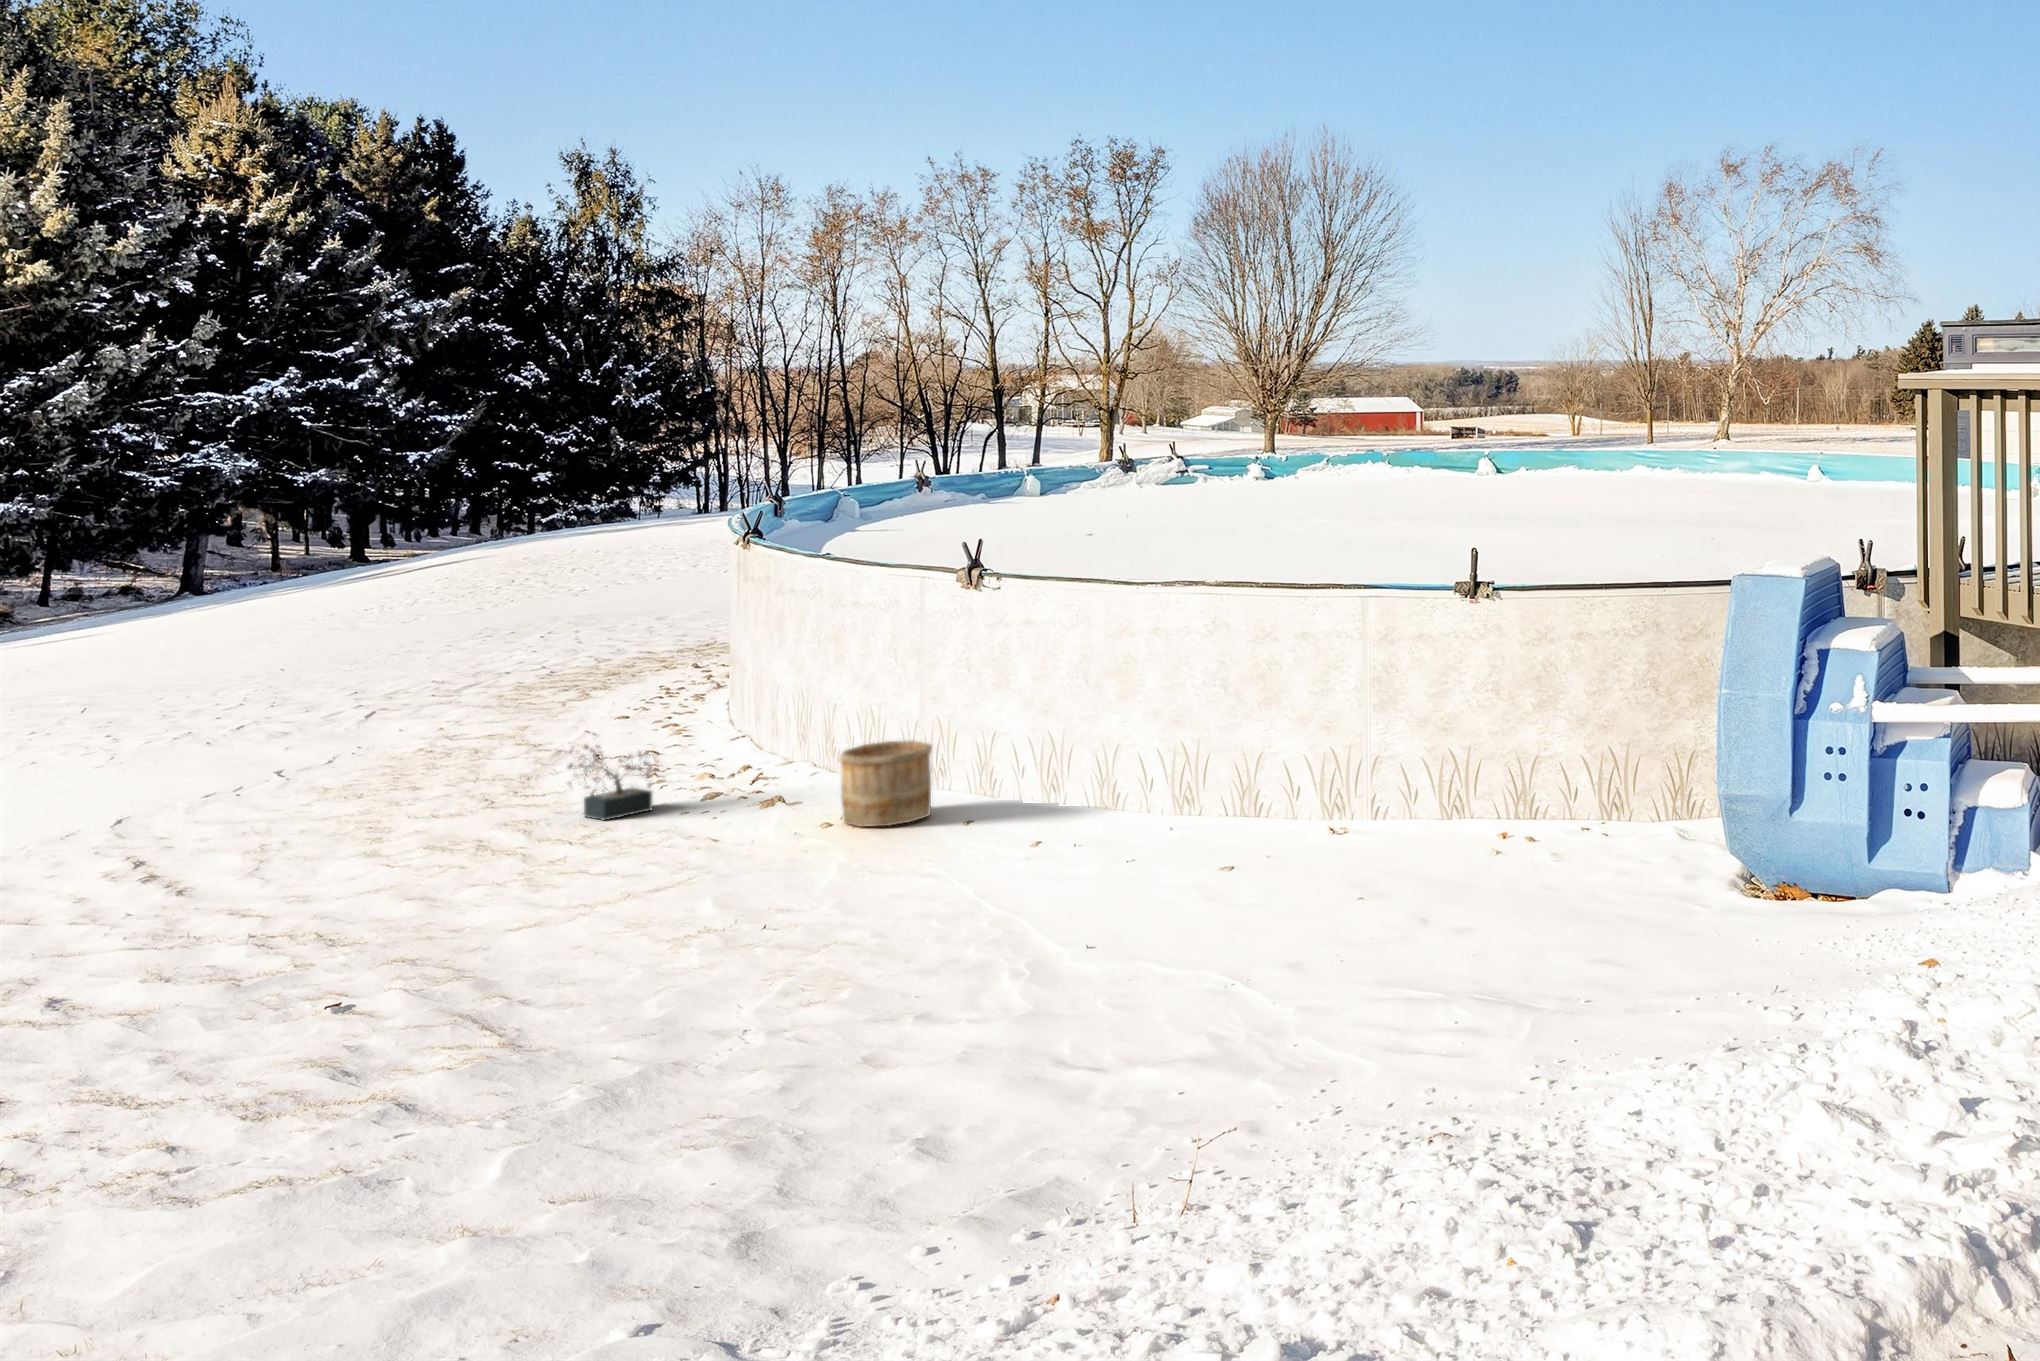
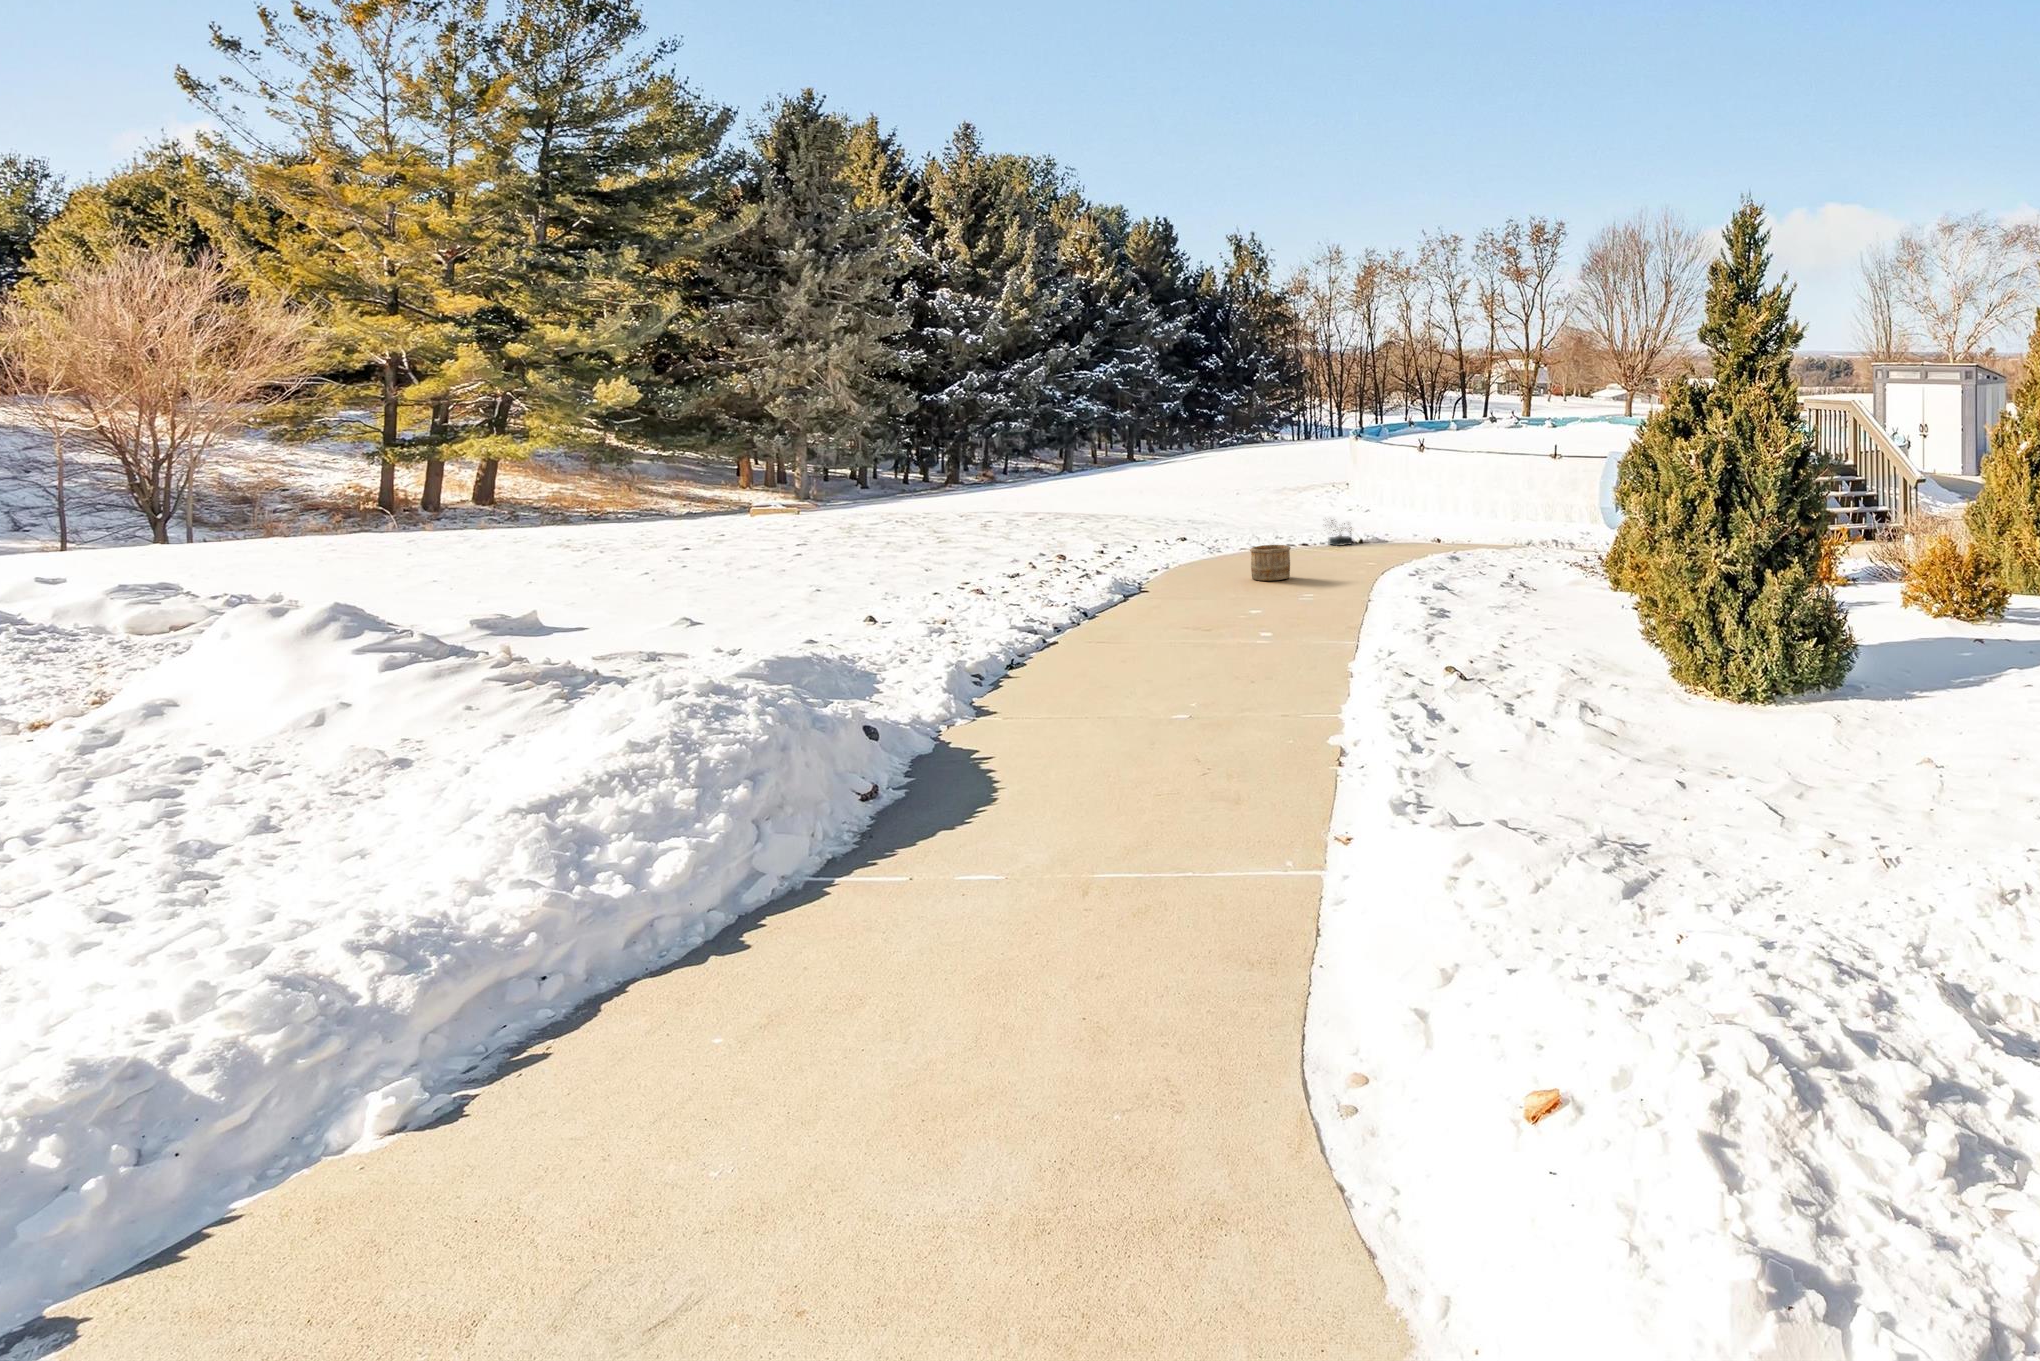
wooden bucket: present [839,741,932,827] -> present [1250,545,1291,581]

